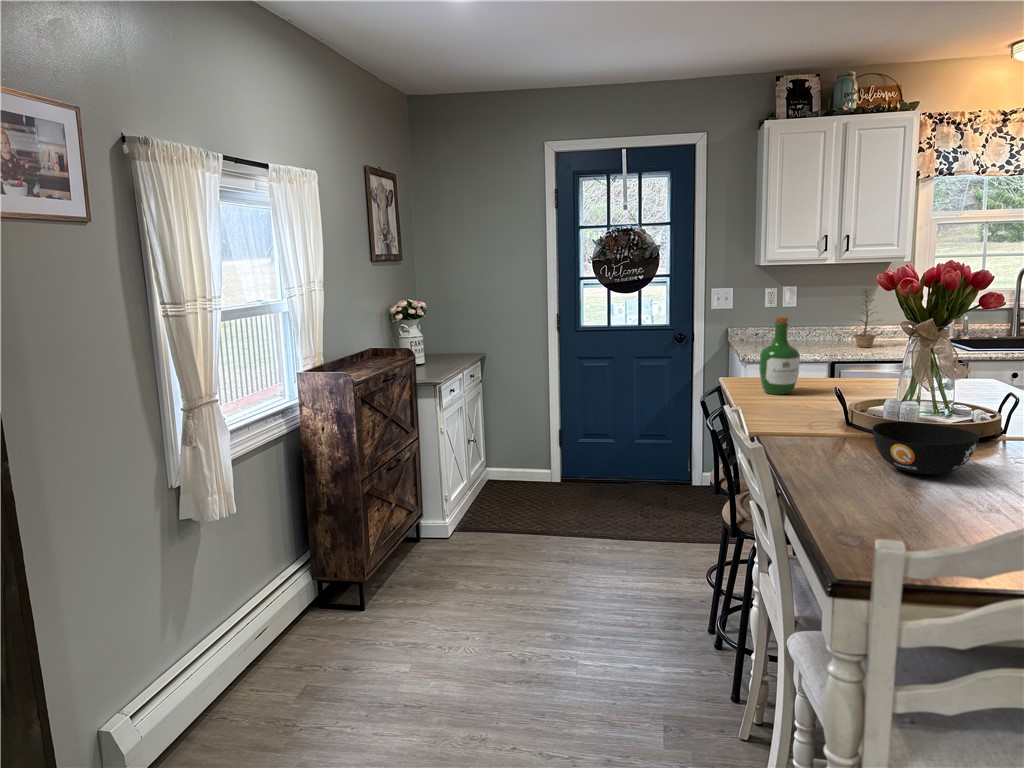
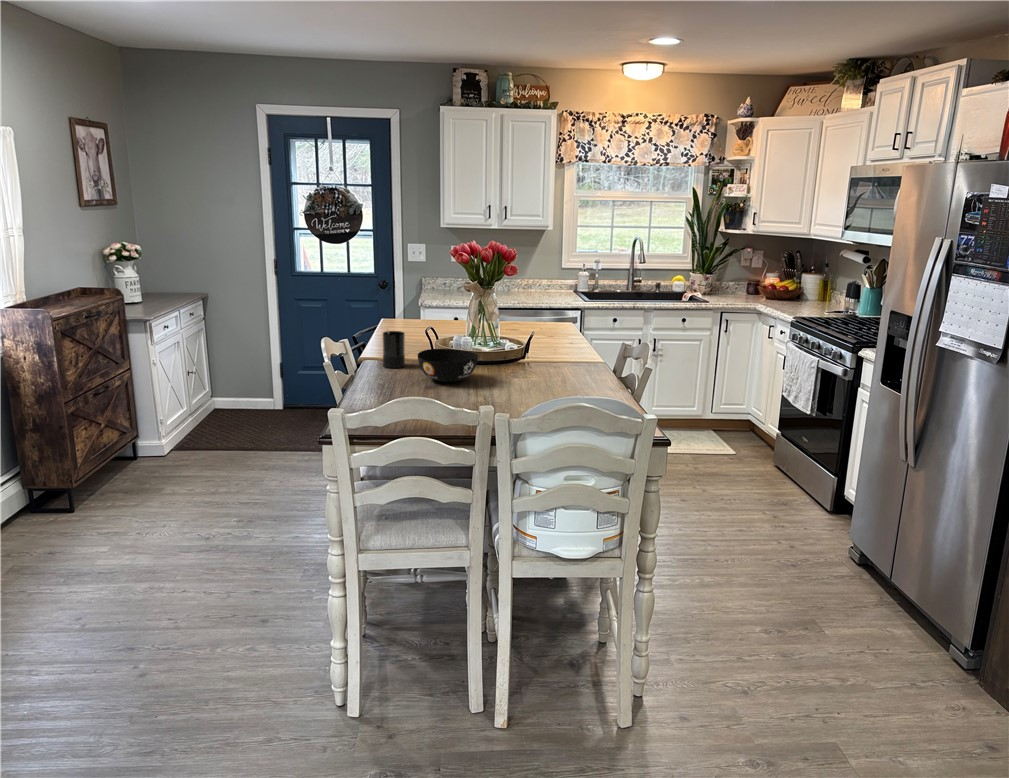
plant: present [854,289,886,348] -> none [512,247,539,296]
wine bottle: present [760,316,800,395] -> none [399,272,428,332]
candle: none [791,392,829,449] -> present [383,331,405,368]

